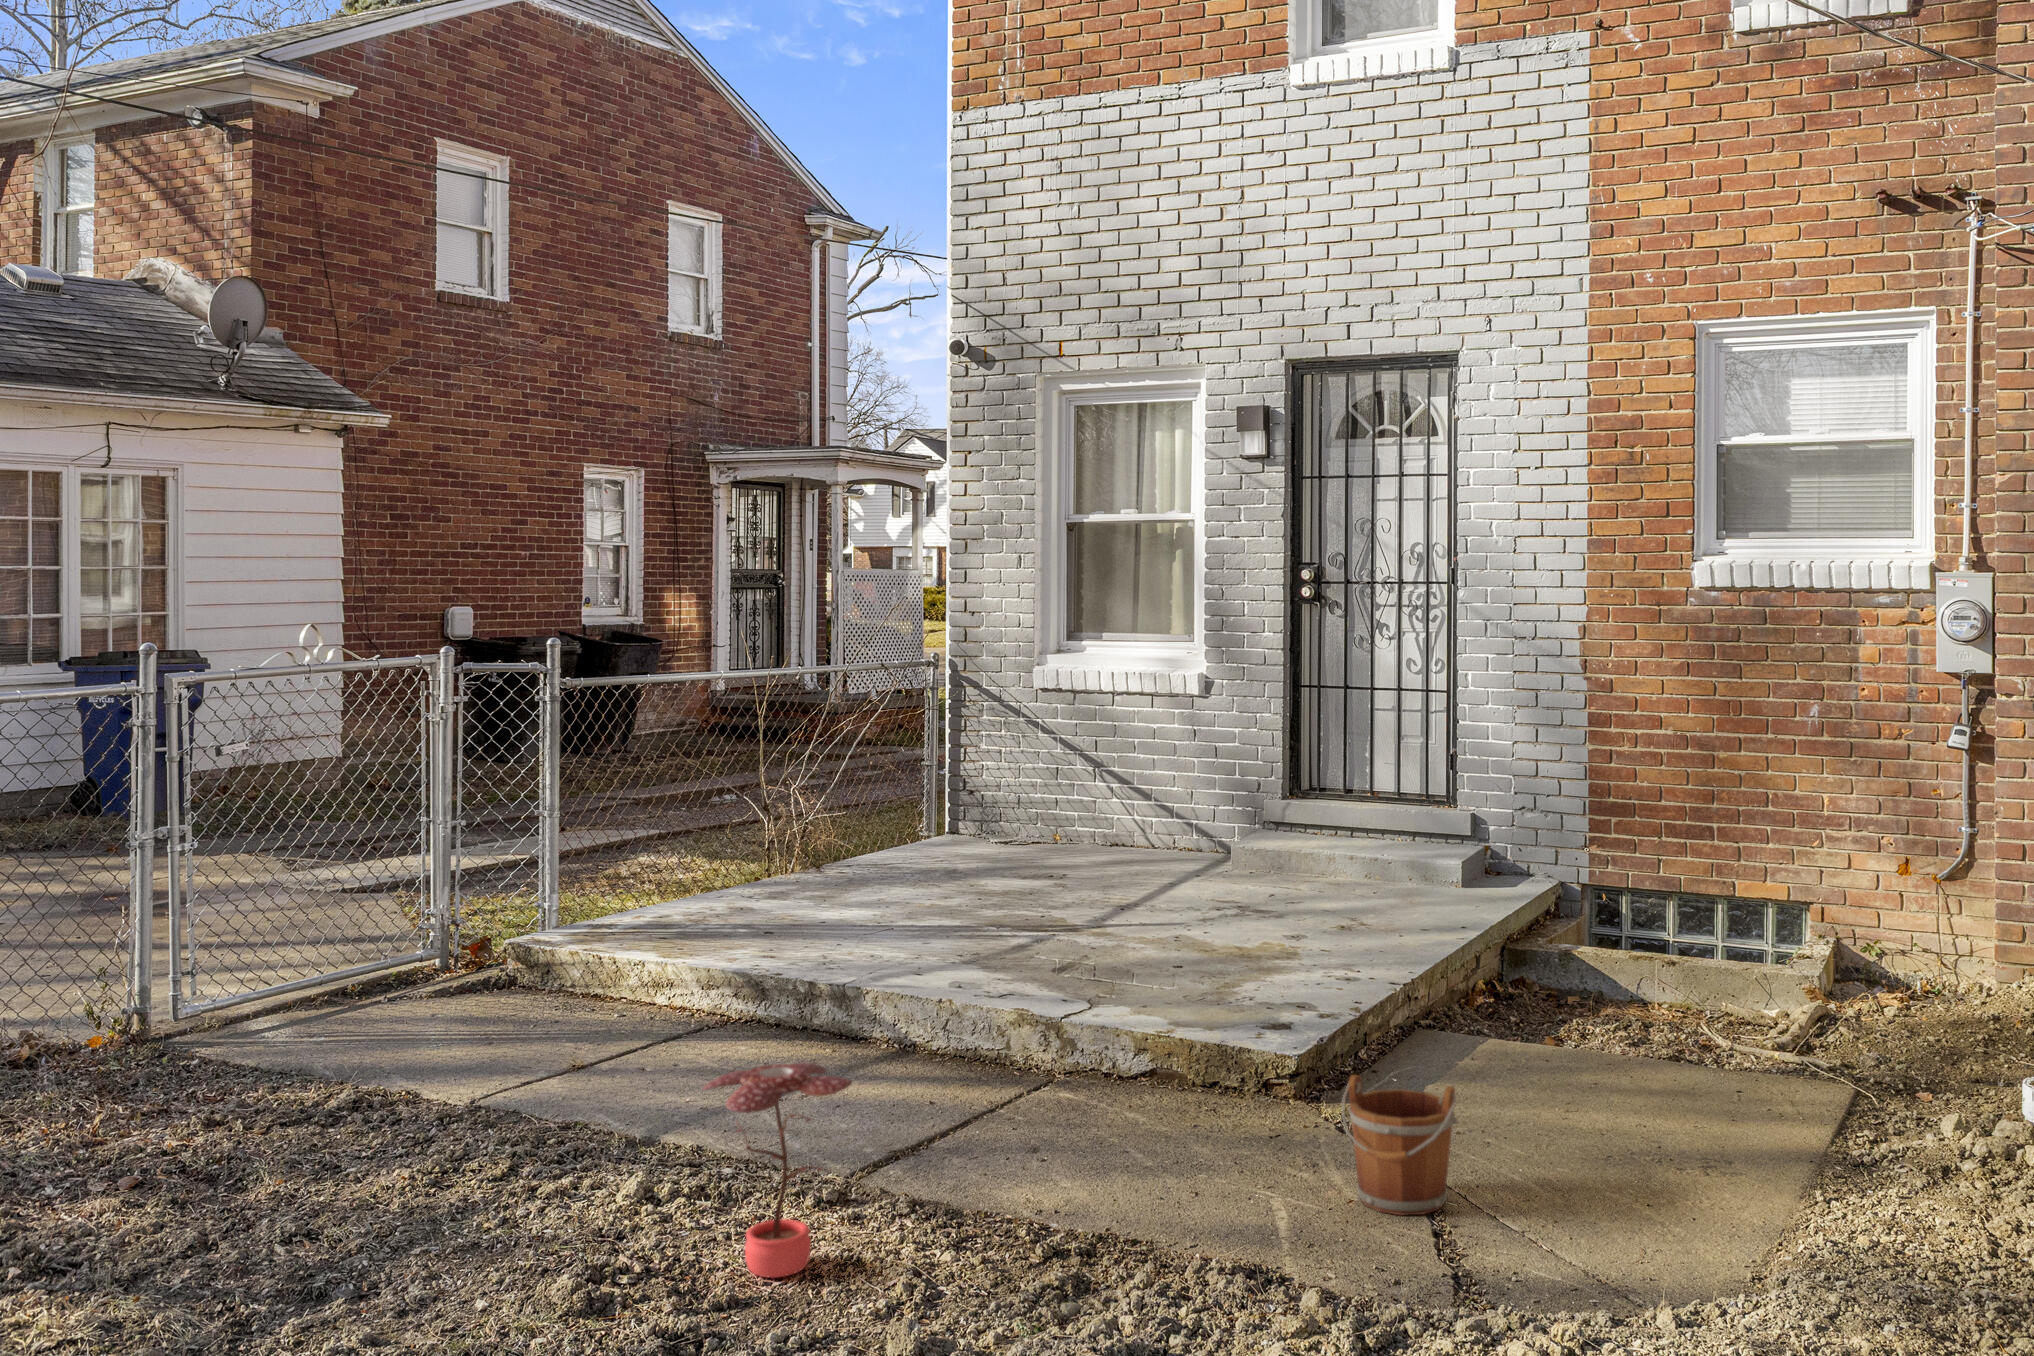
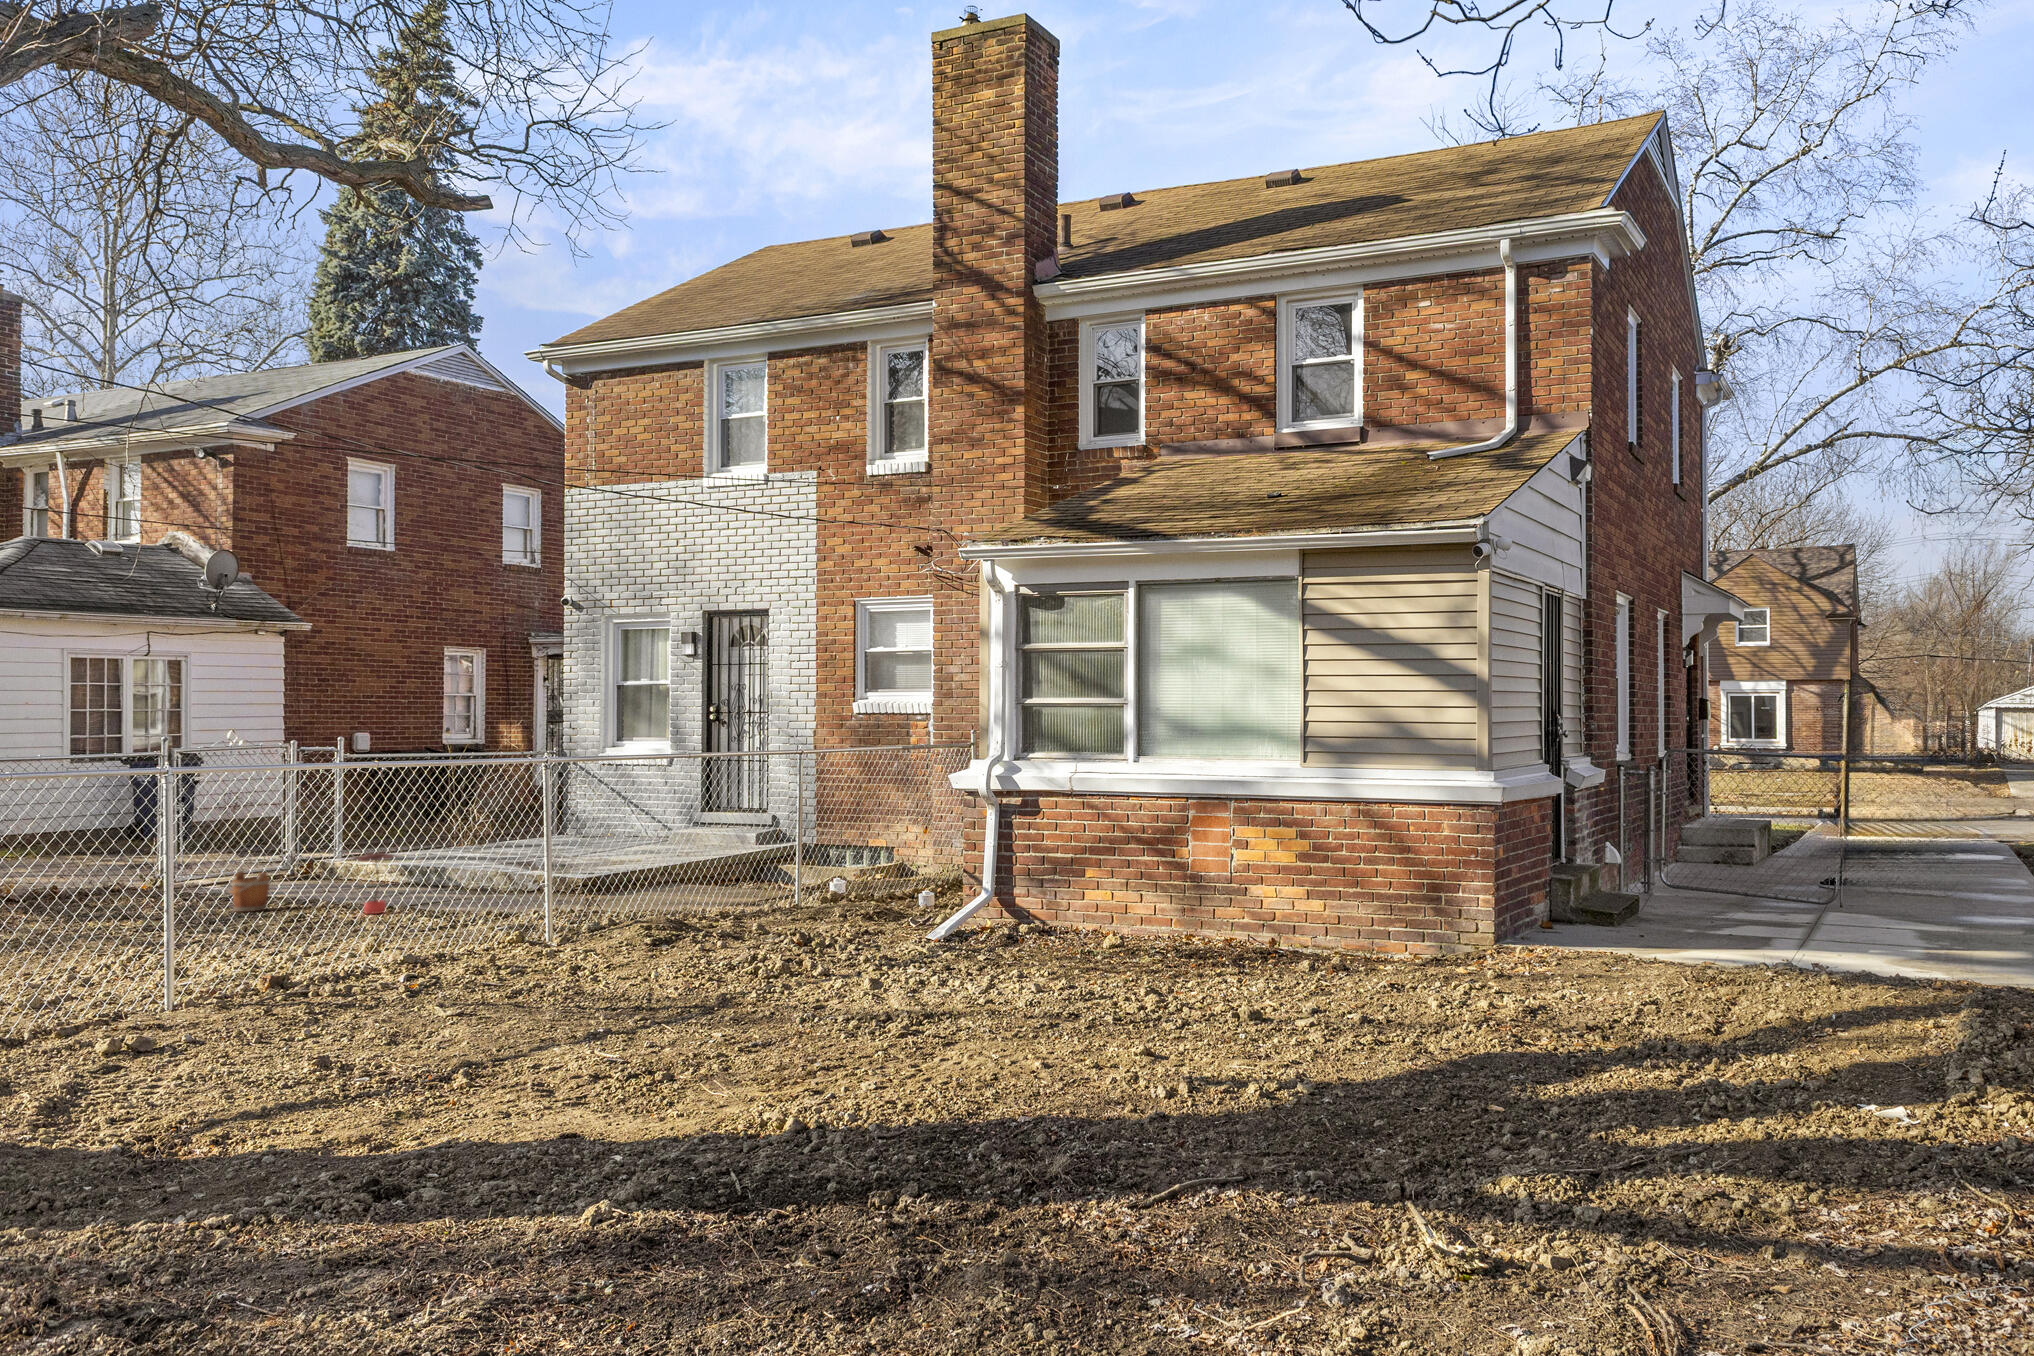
bucket: present [1342,1075,1457,1215] -> present [229,871,271,912]

